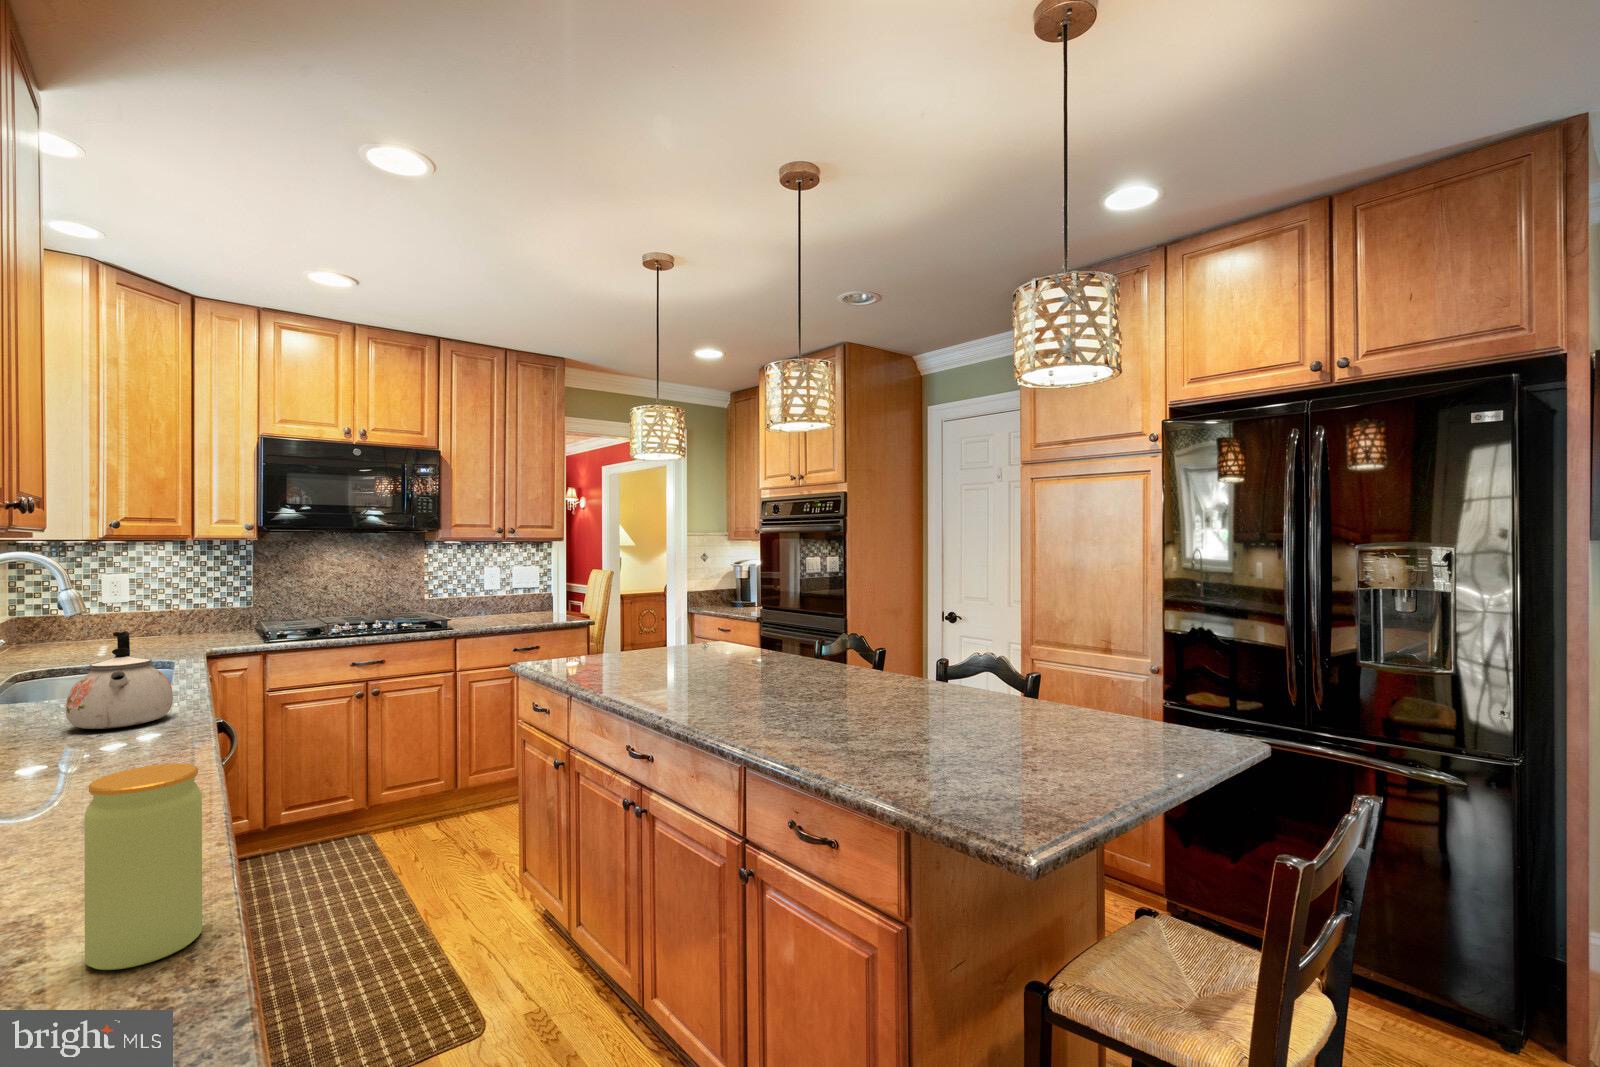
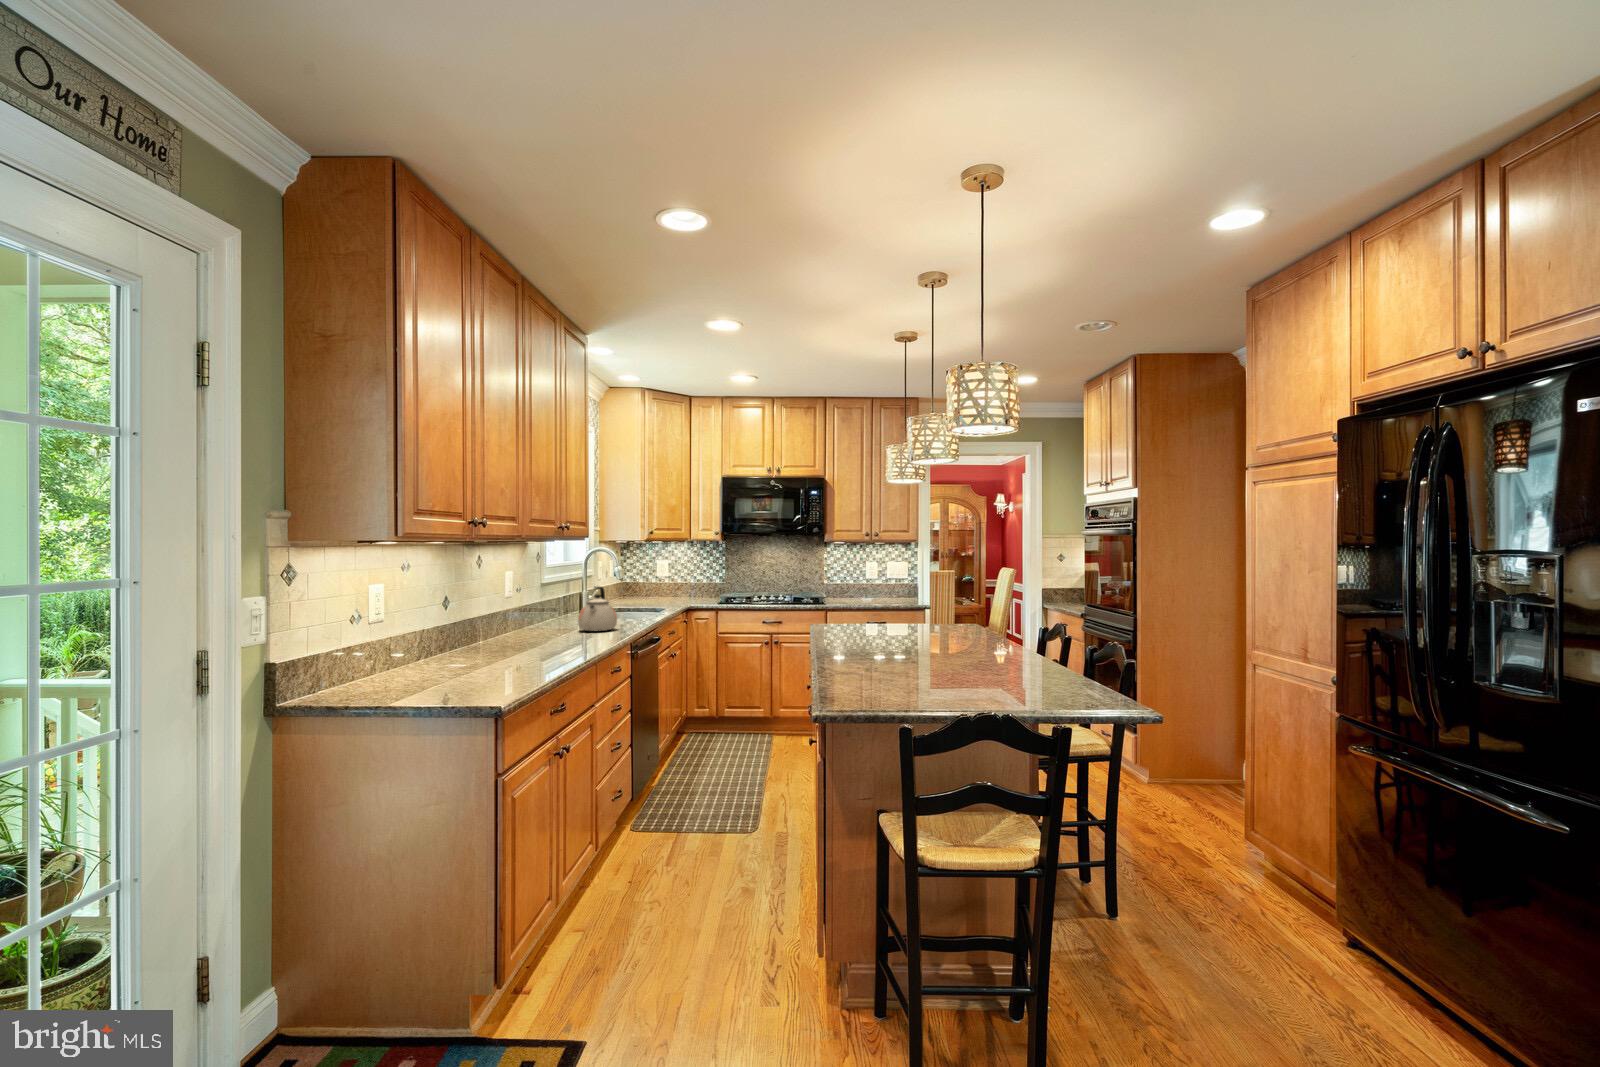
jar: present [84,764,202,970] -> none [482,624,514,685]

